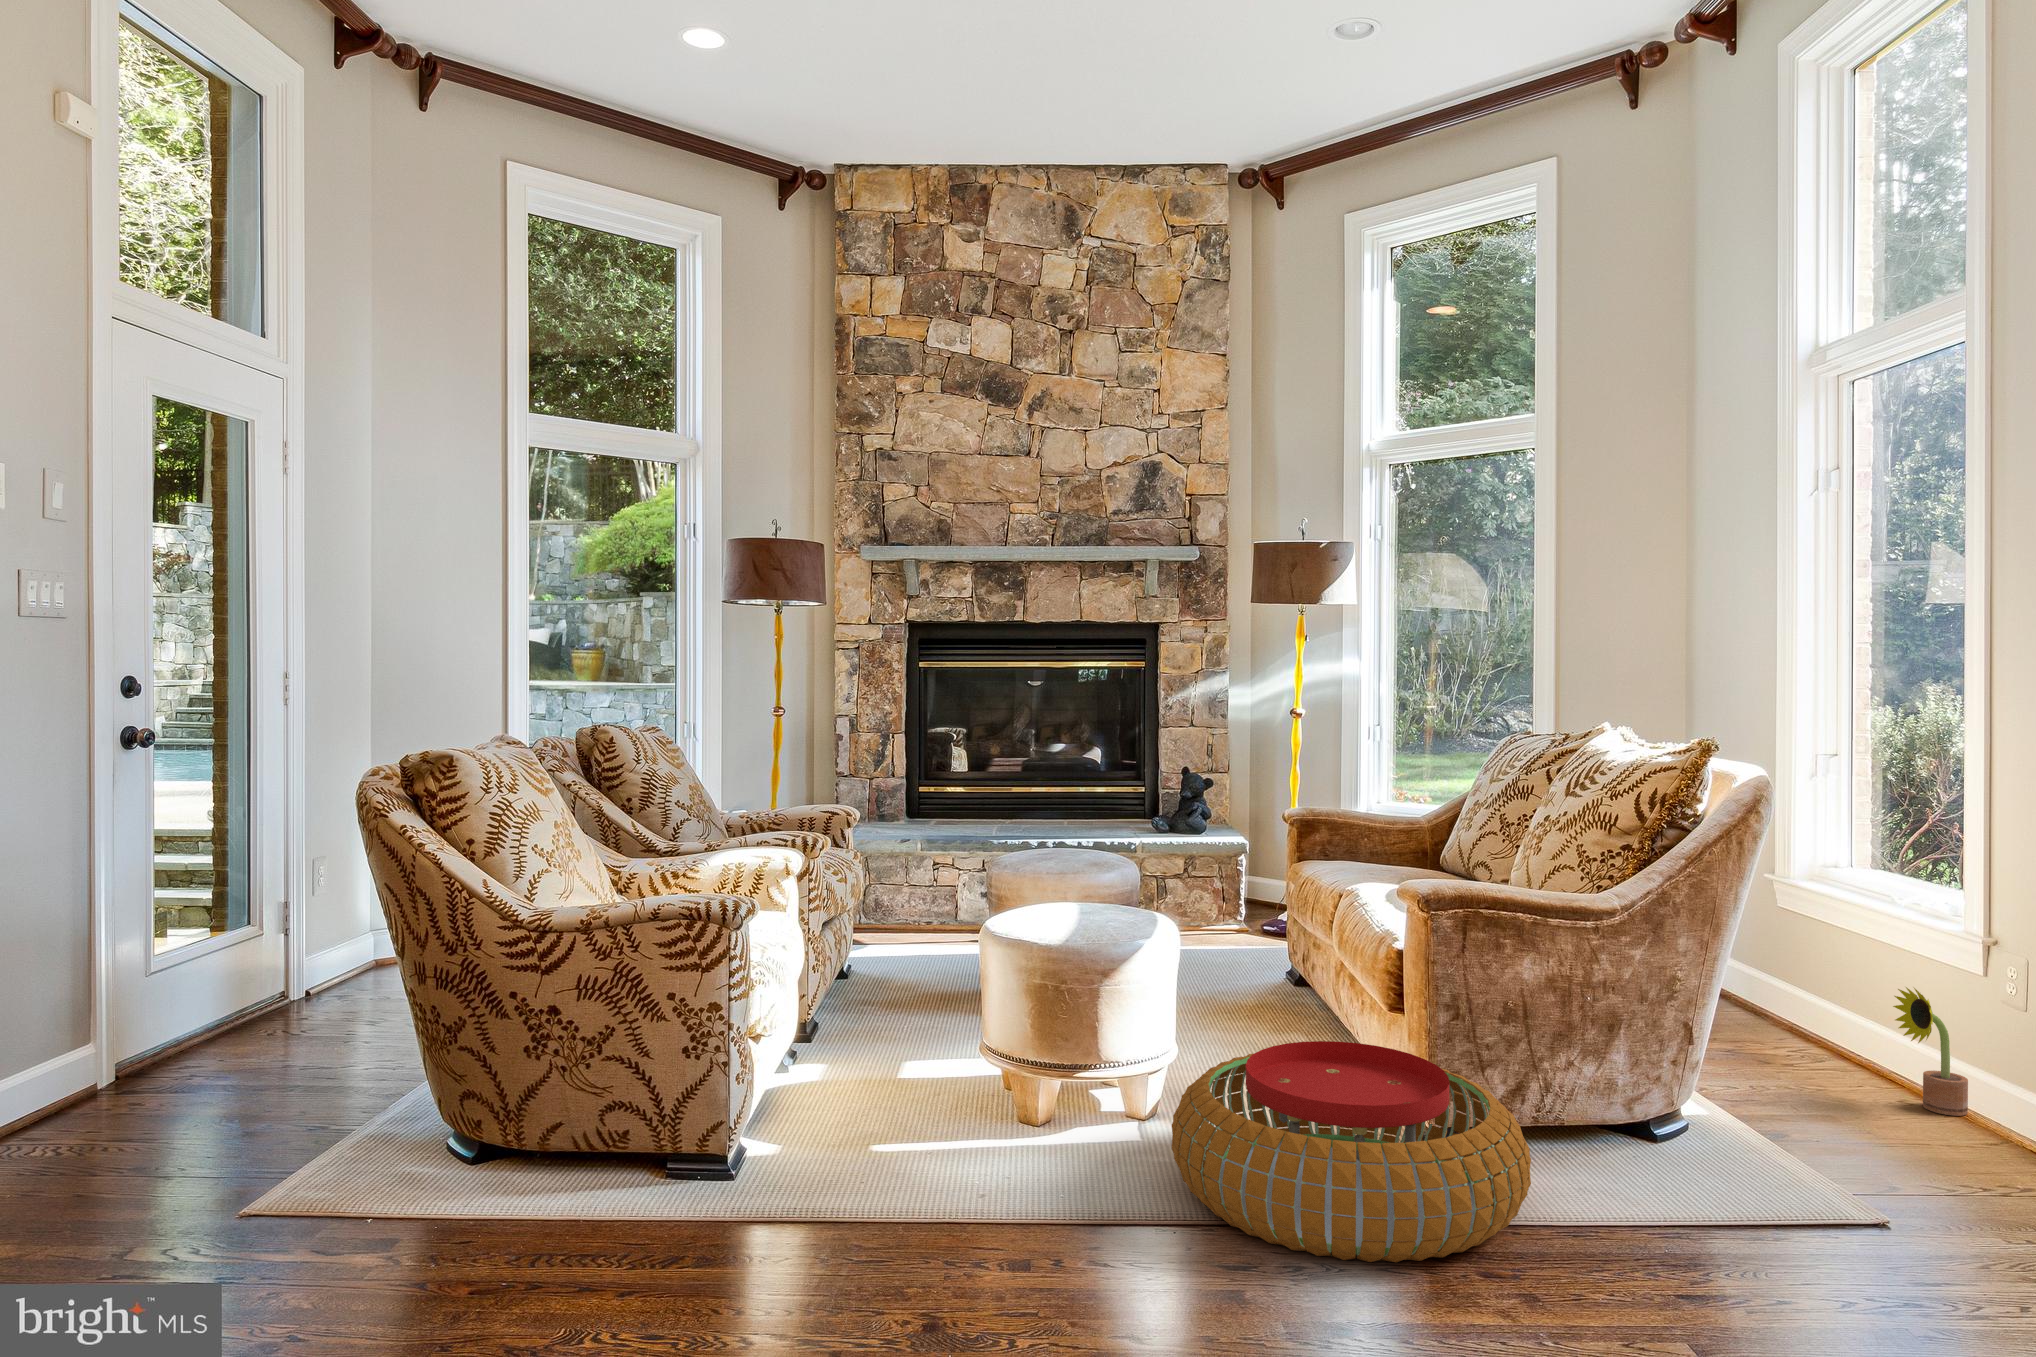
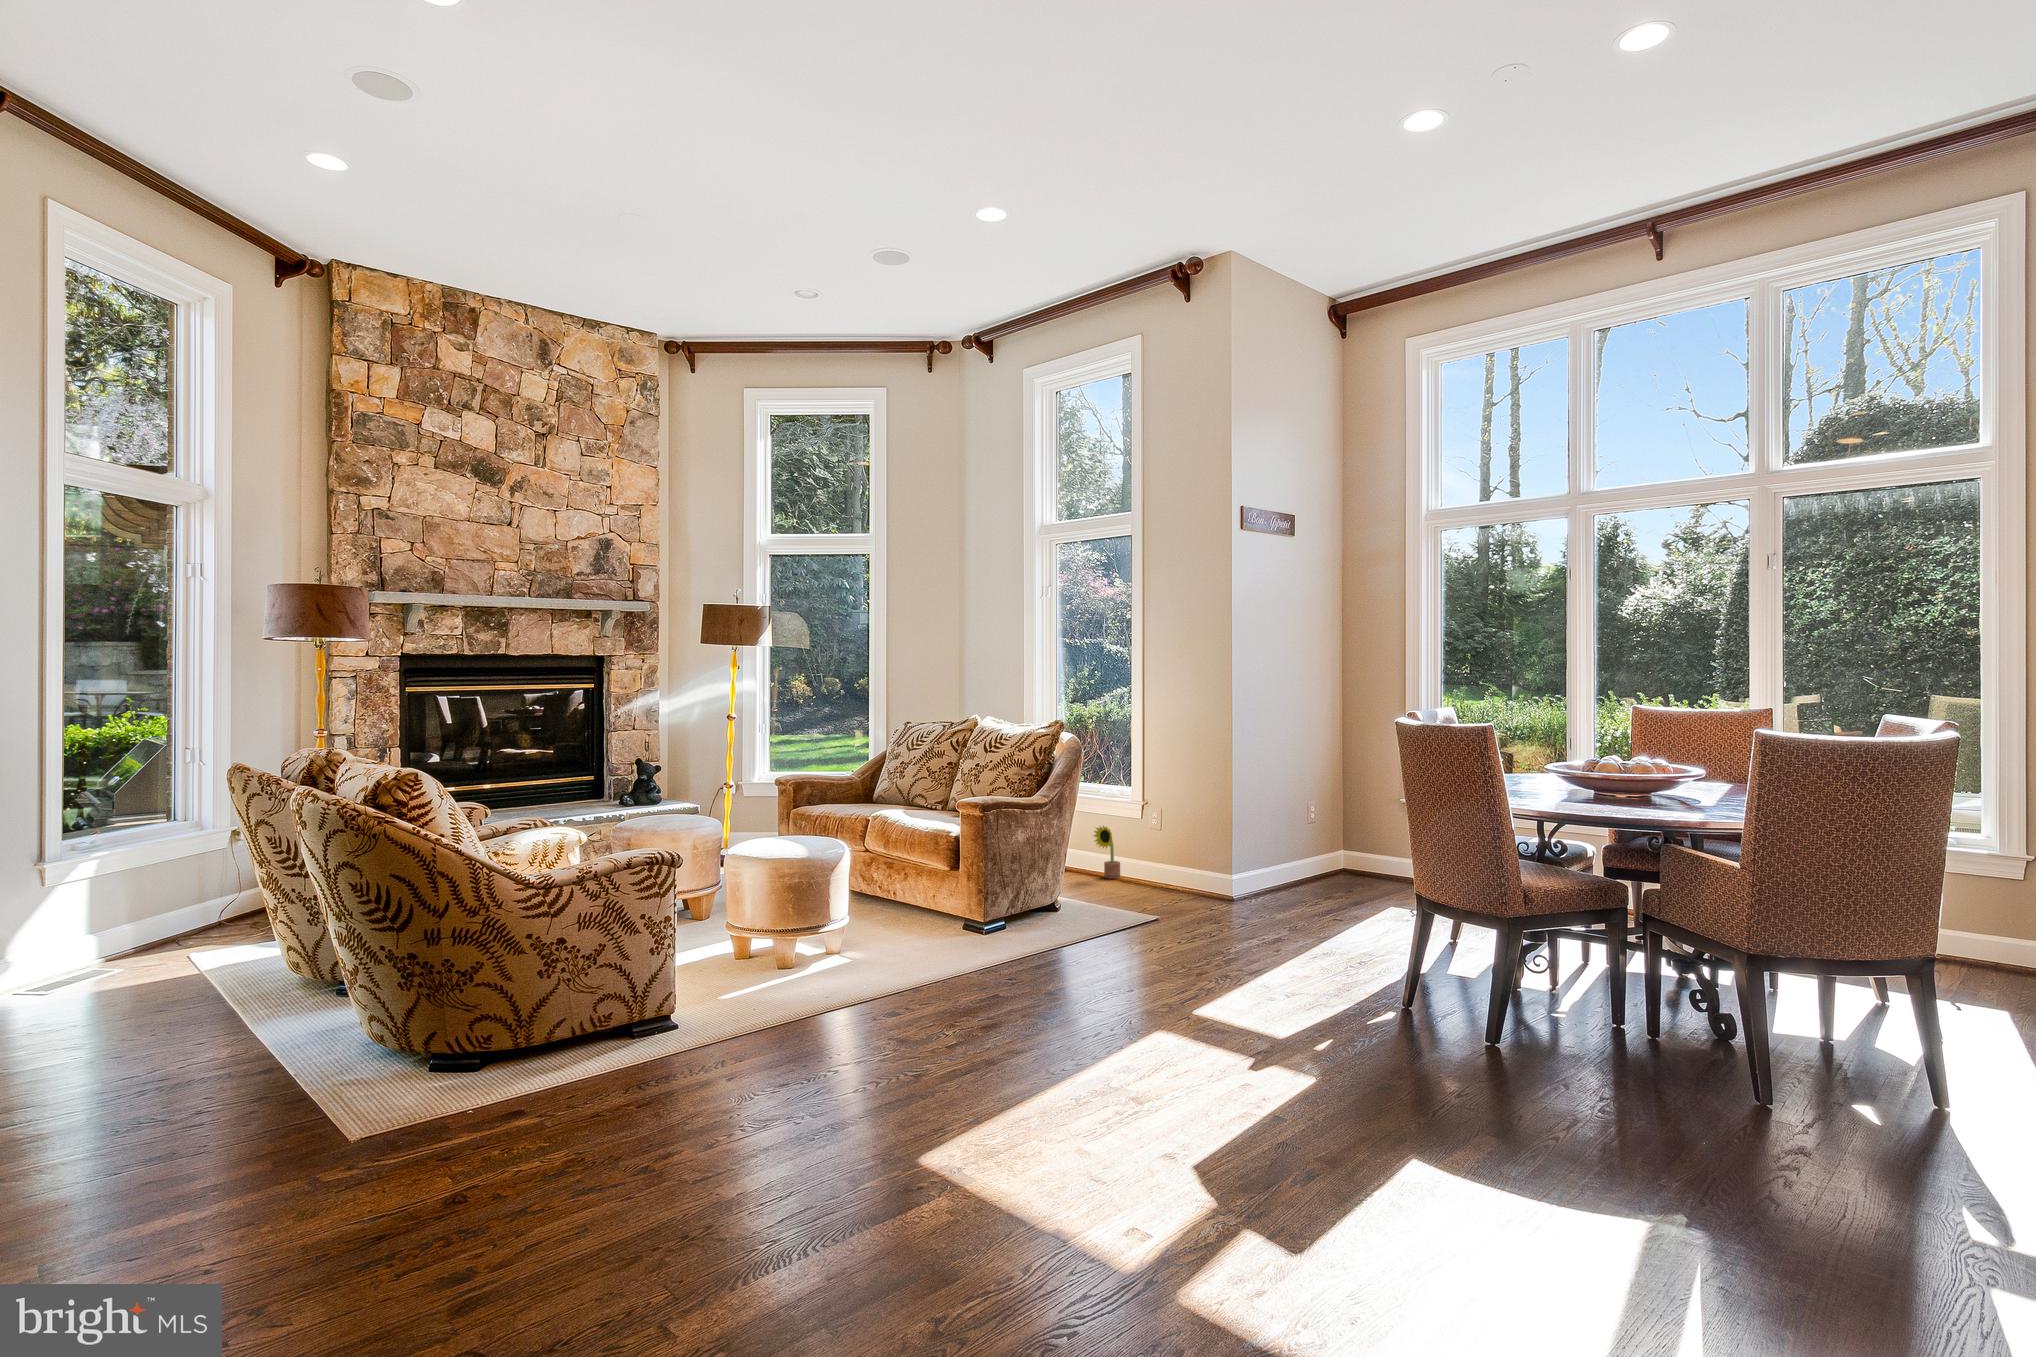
pouf: present [1172,1041,1531,1262] -> none [885,880,1058,973]

